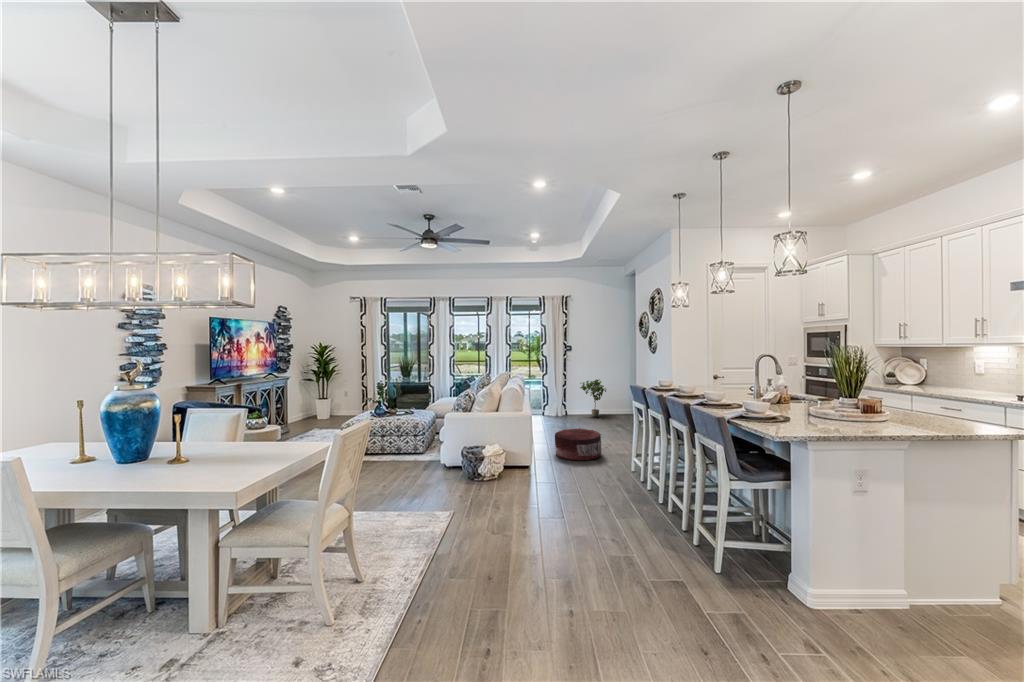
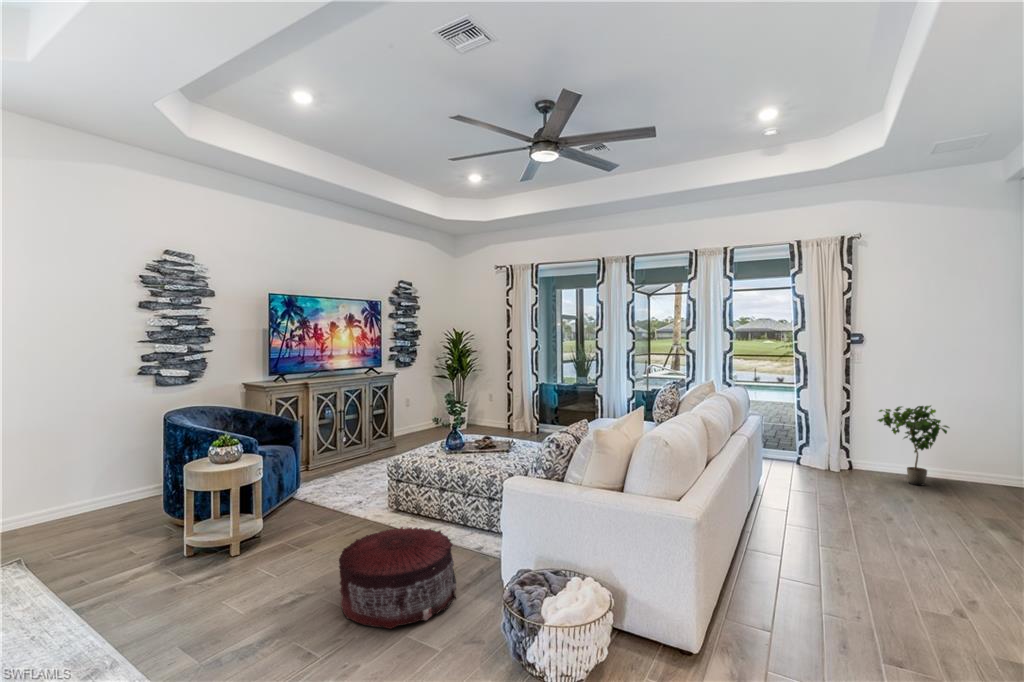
pouf: present [555,428,602,460] -> present [339,527,456,629]

